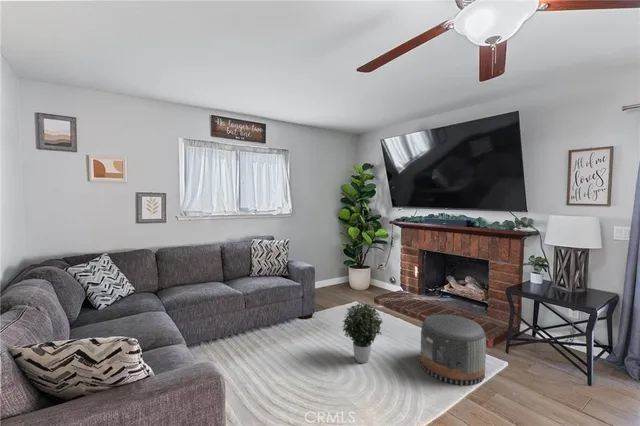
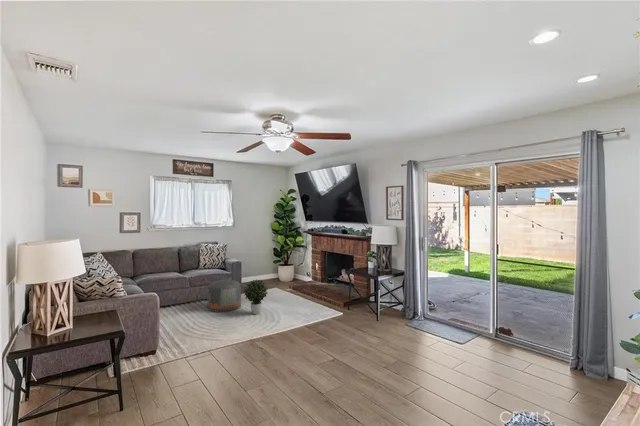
pouf: present [421,315,486,385] -> present [207,280,241,312]

